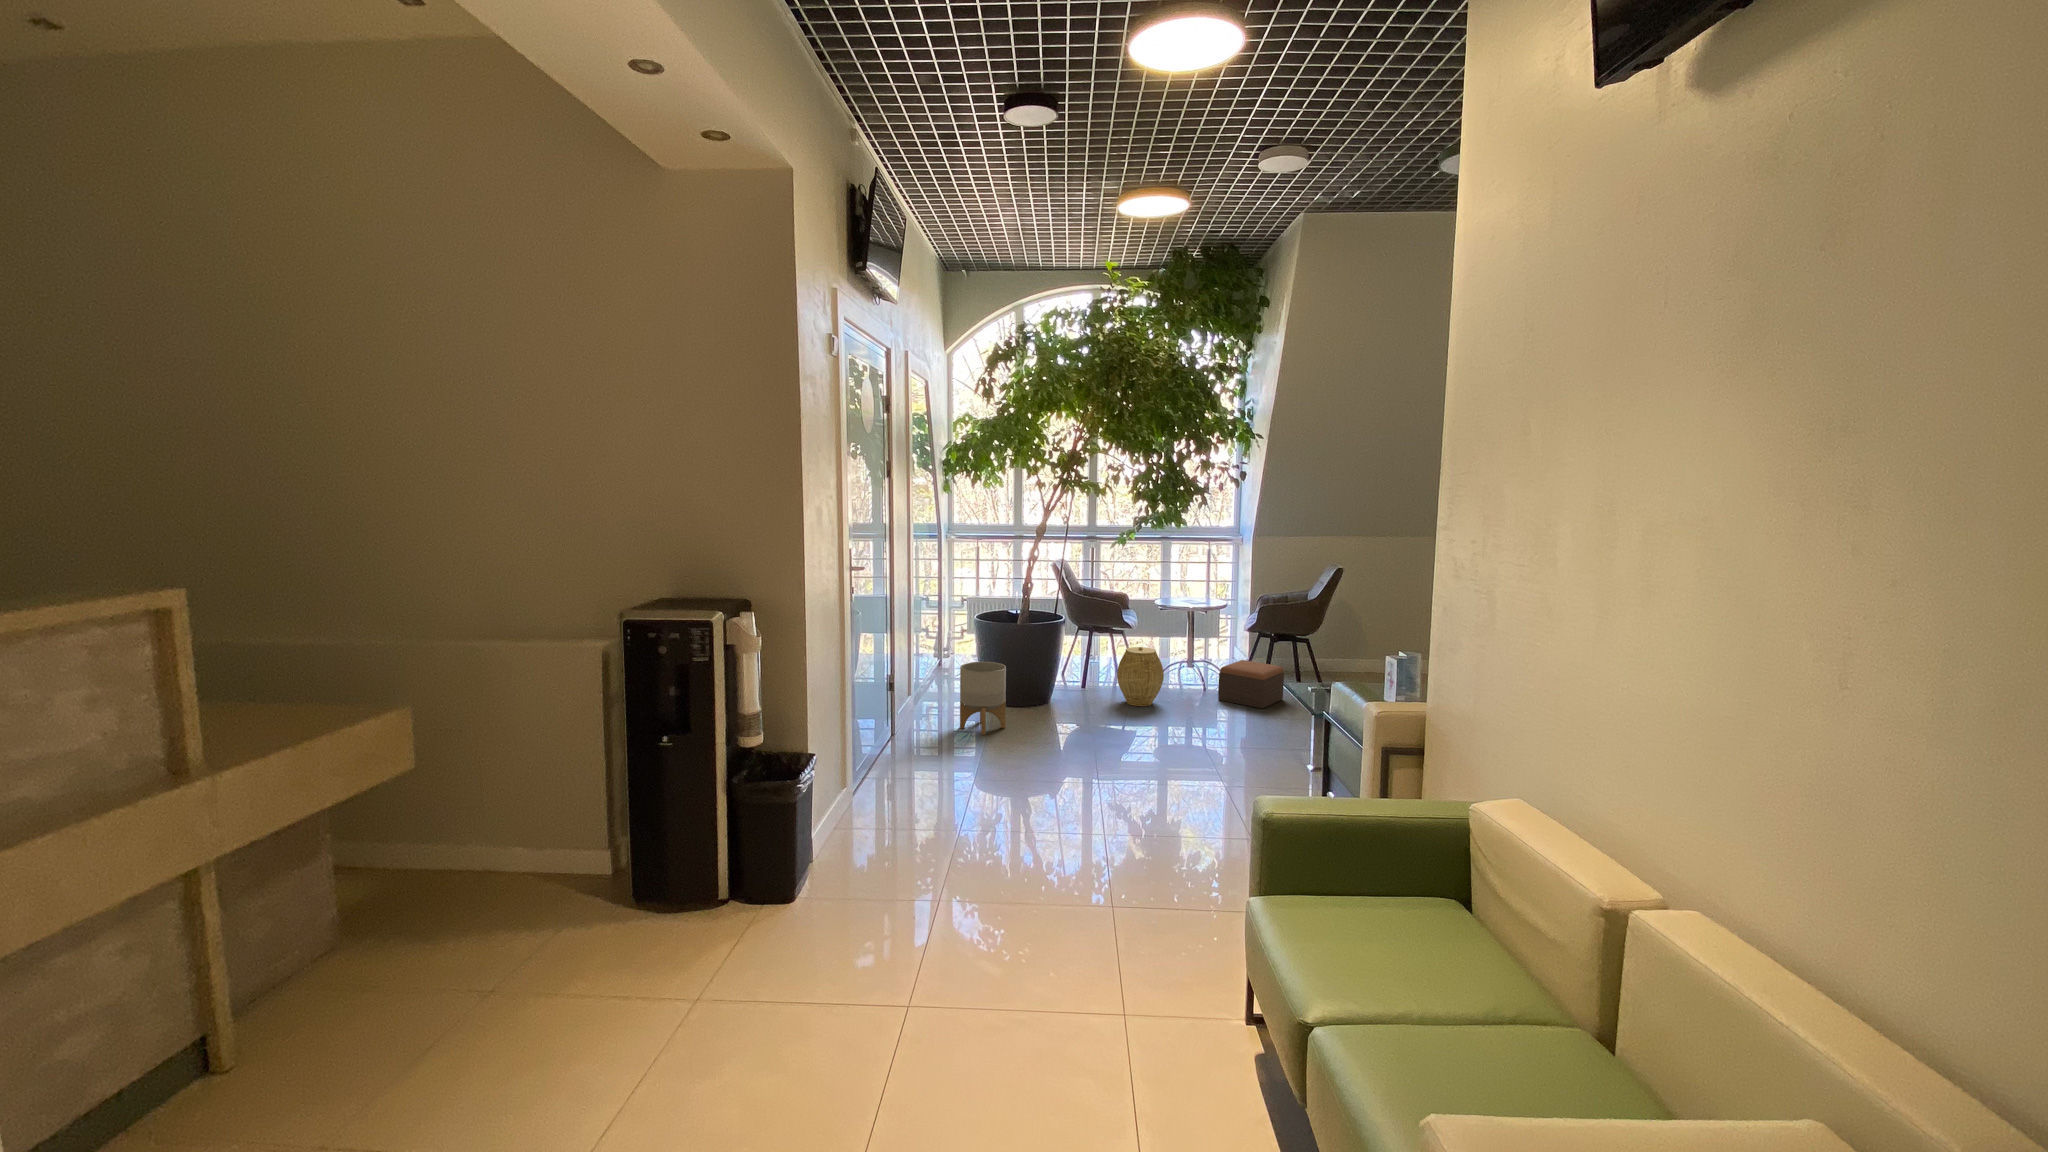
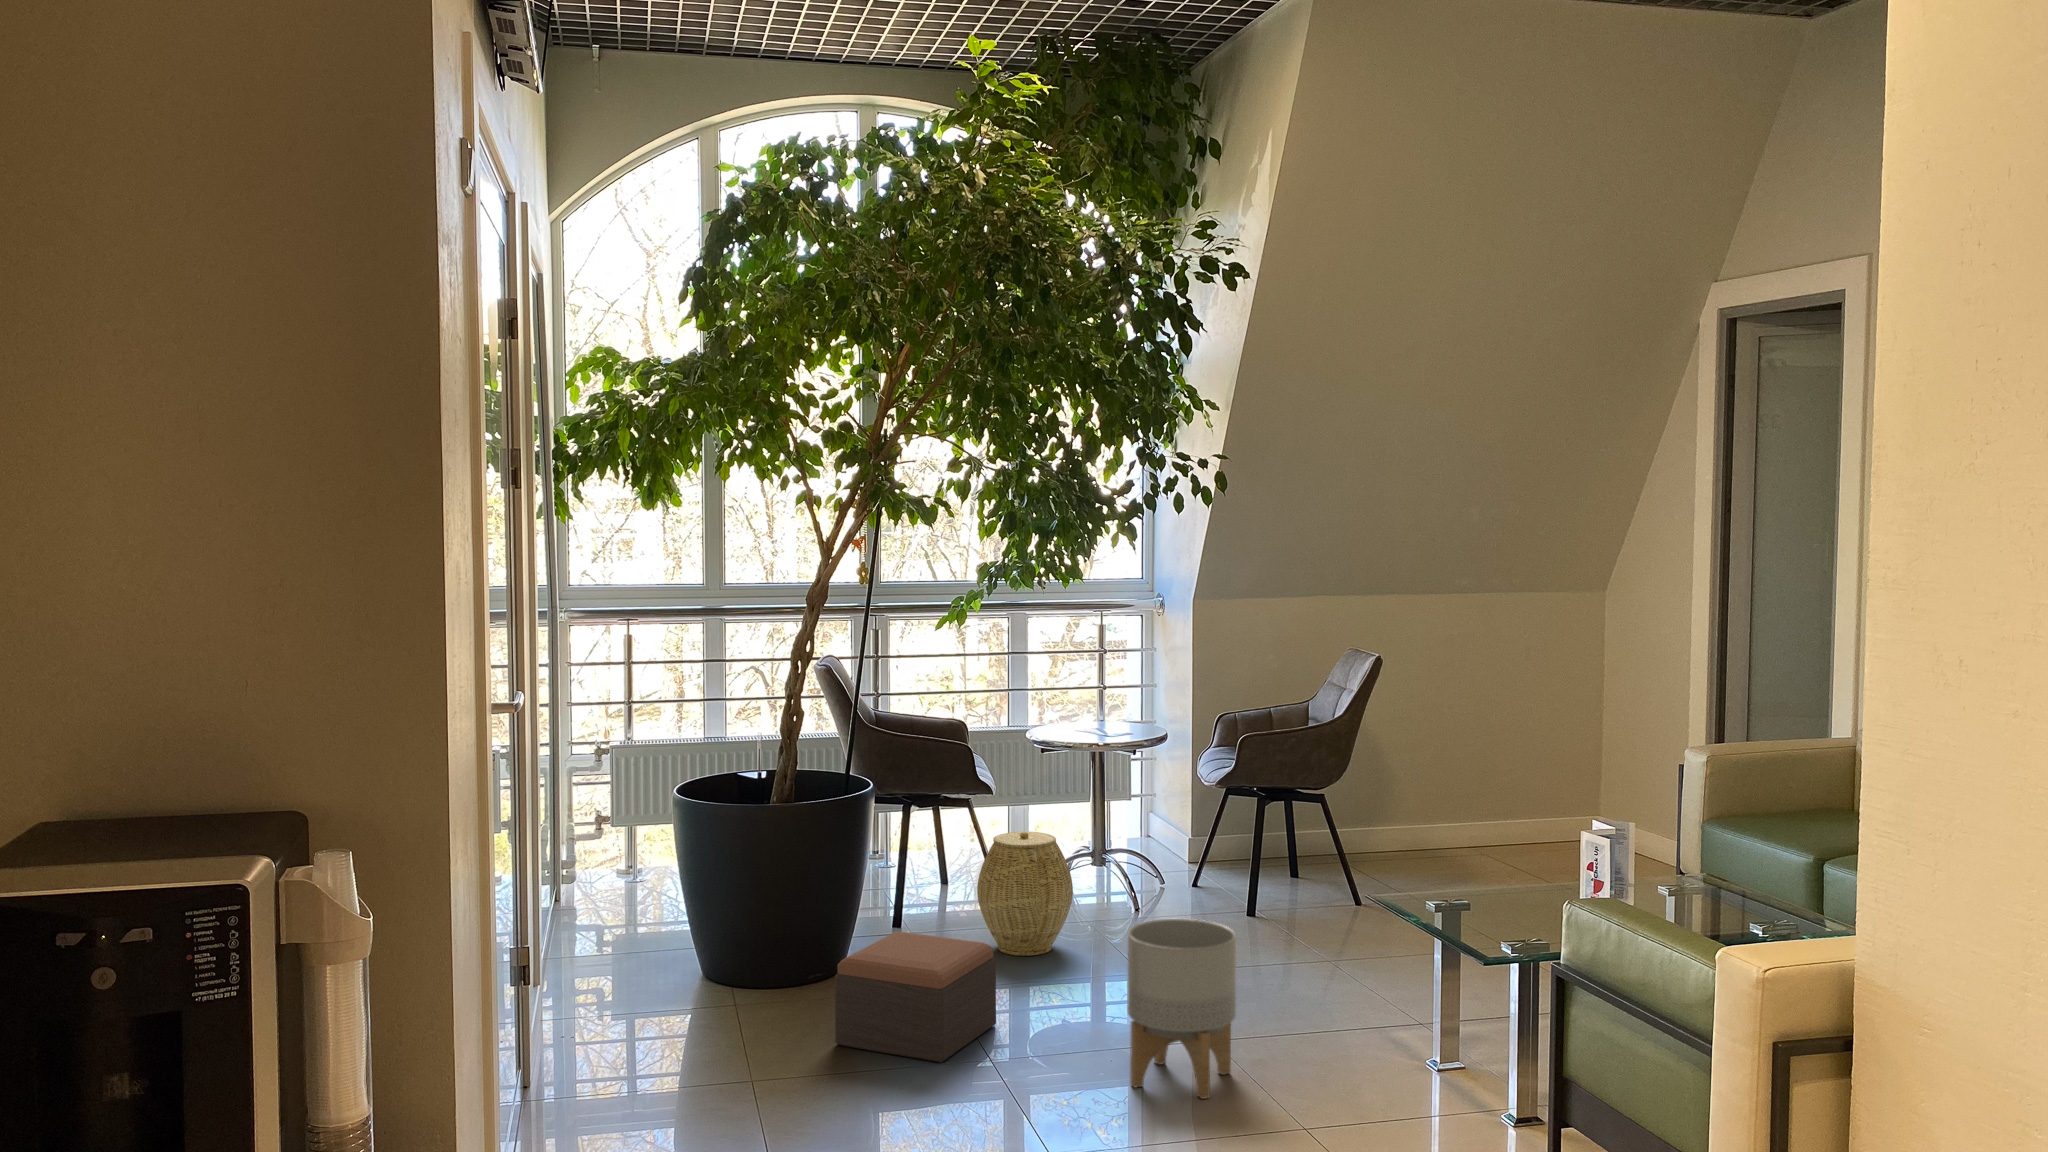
footstool: present [1218,660,1284,709] -> present [835,931,996,1063]
planter: present [960,662,1006,735] -> present [1127,919,1236,1099]

